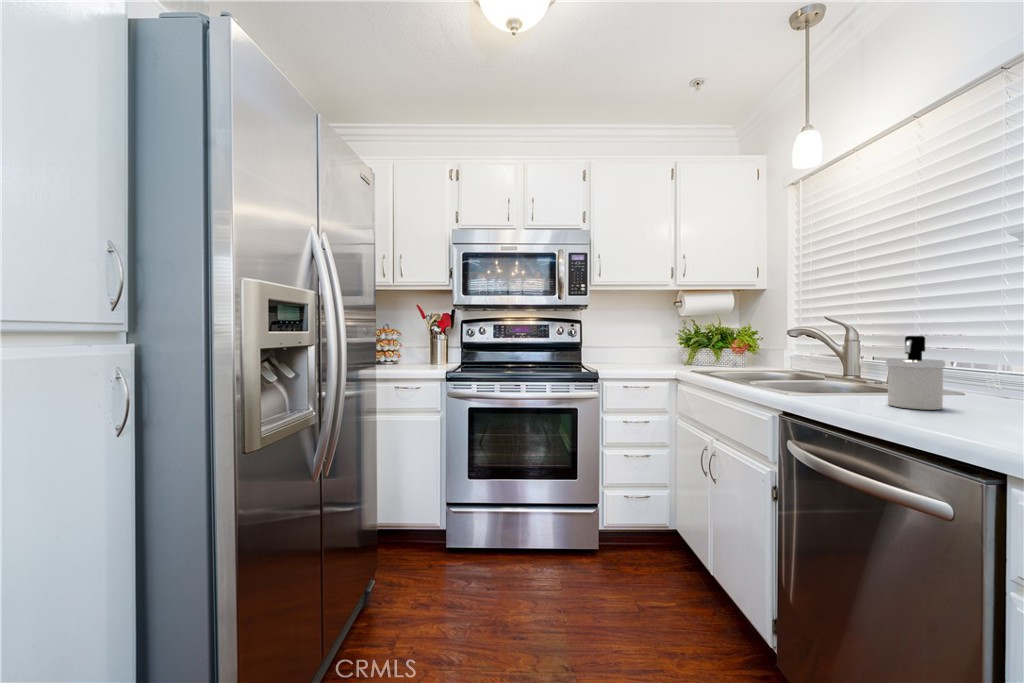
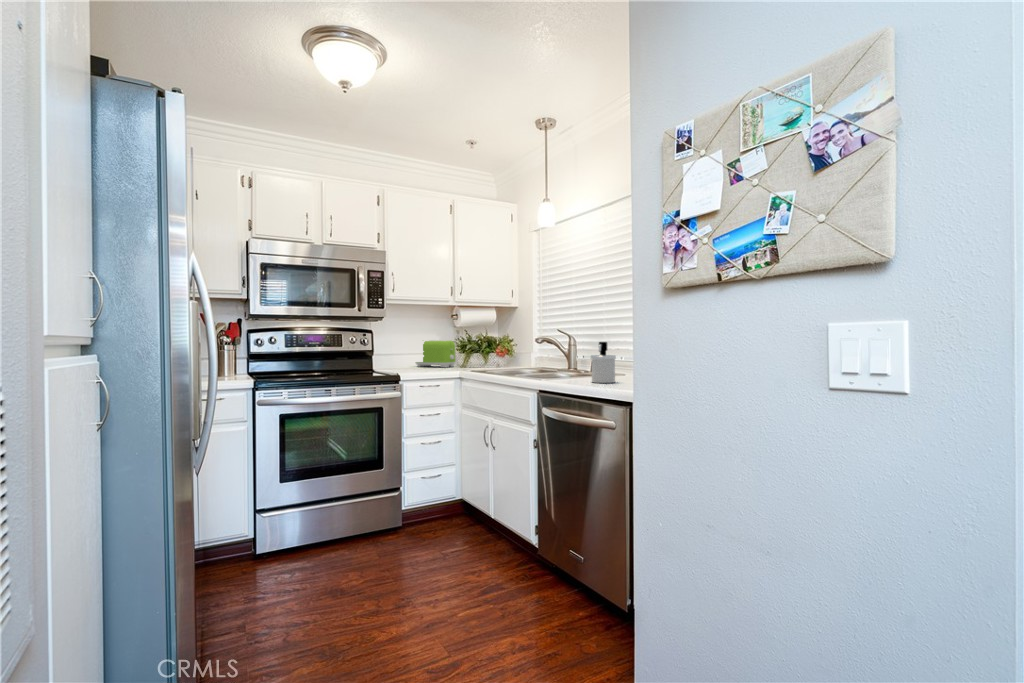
toaster: none [632,332,679,364] -> present [416,340,456,367]

